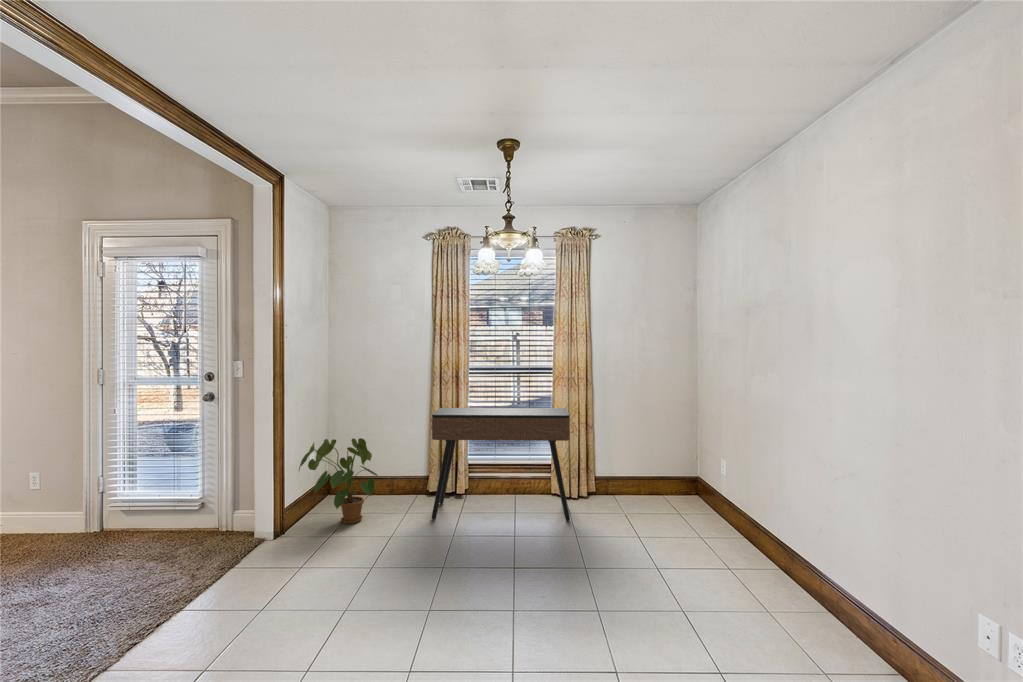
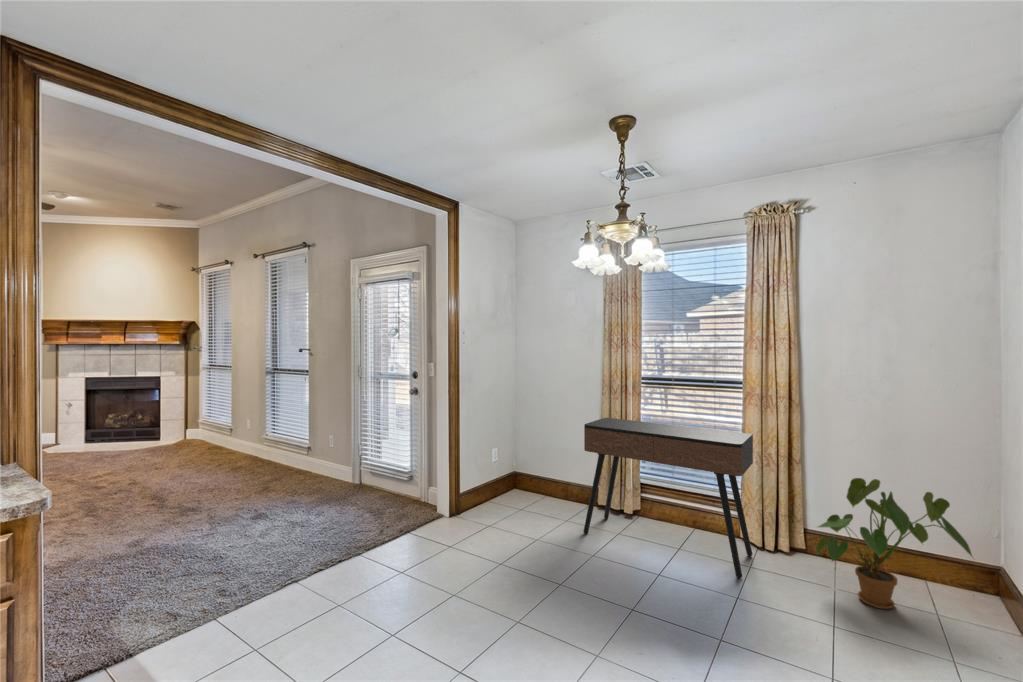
house plant: present [299,438,377,524] -> present [816,478,972,609]

